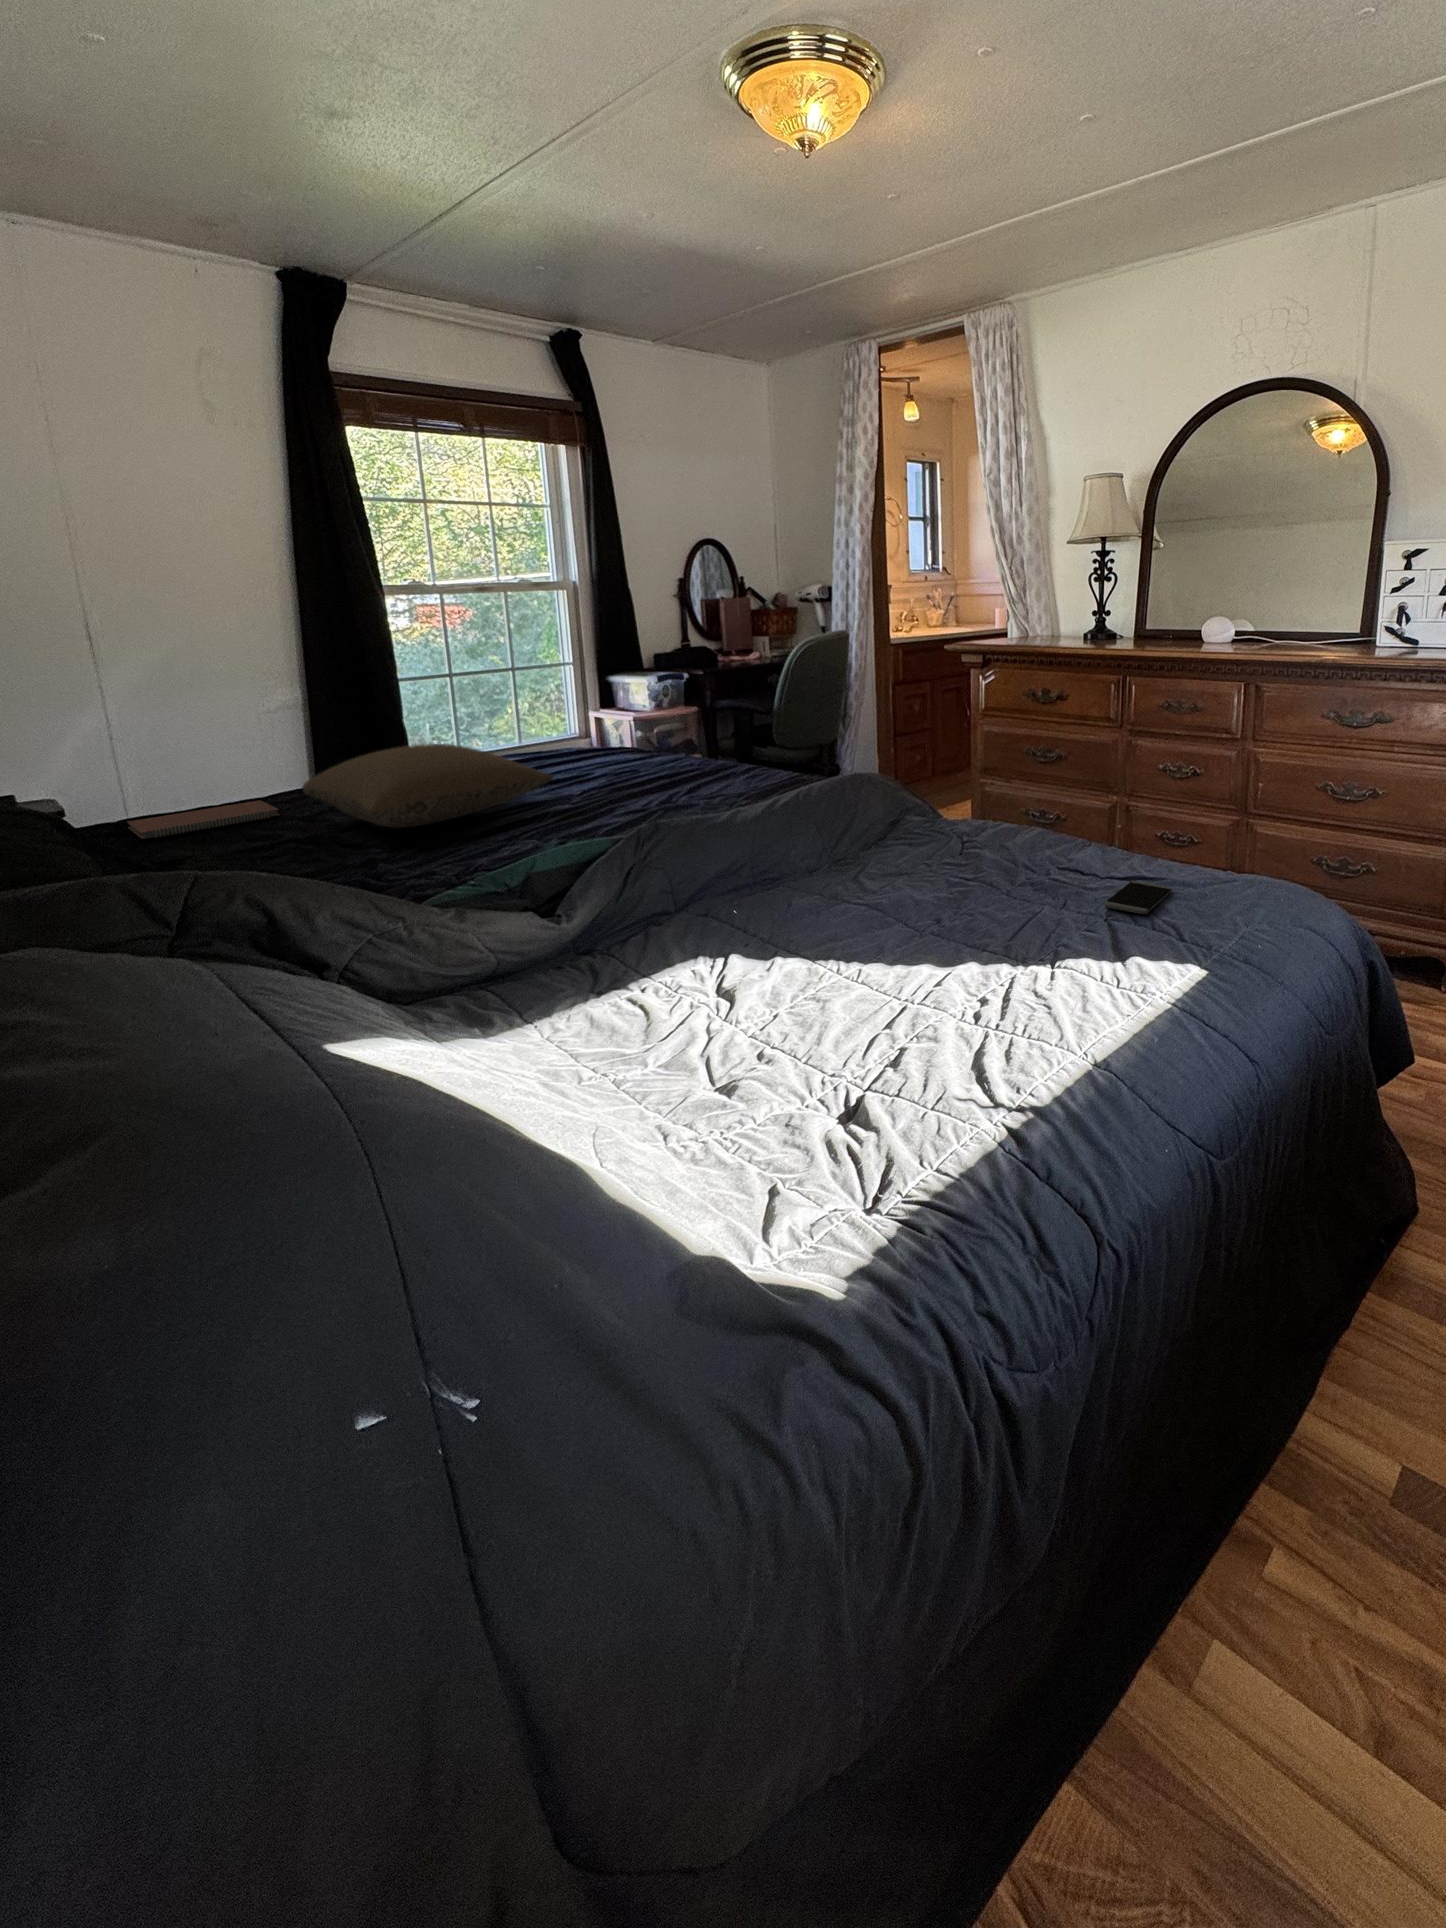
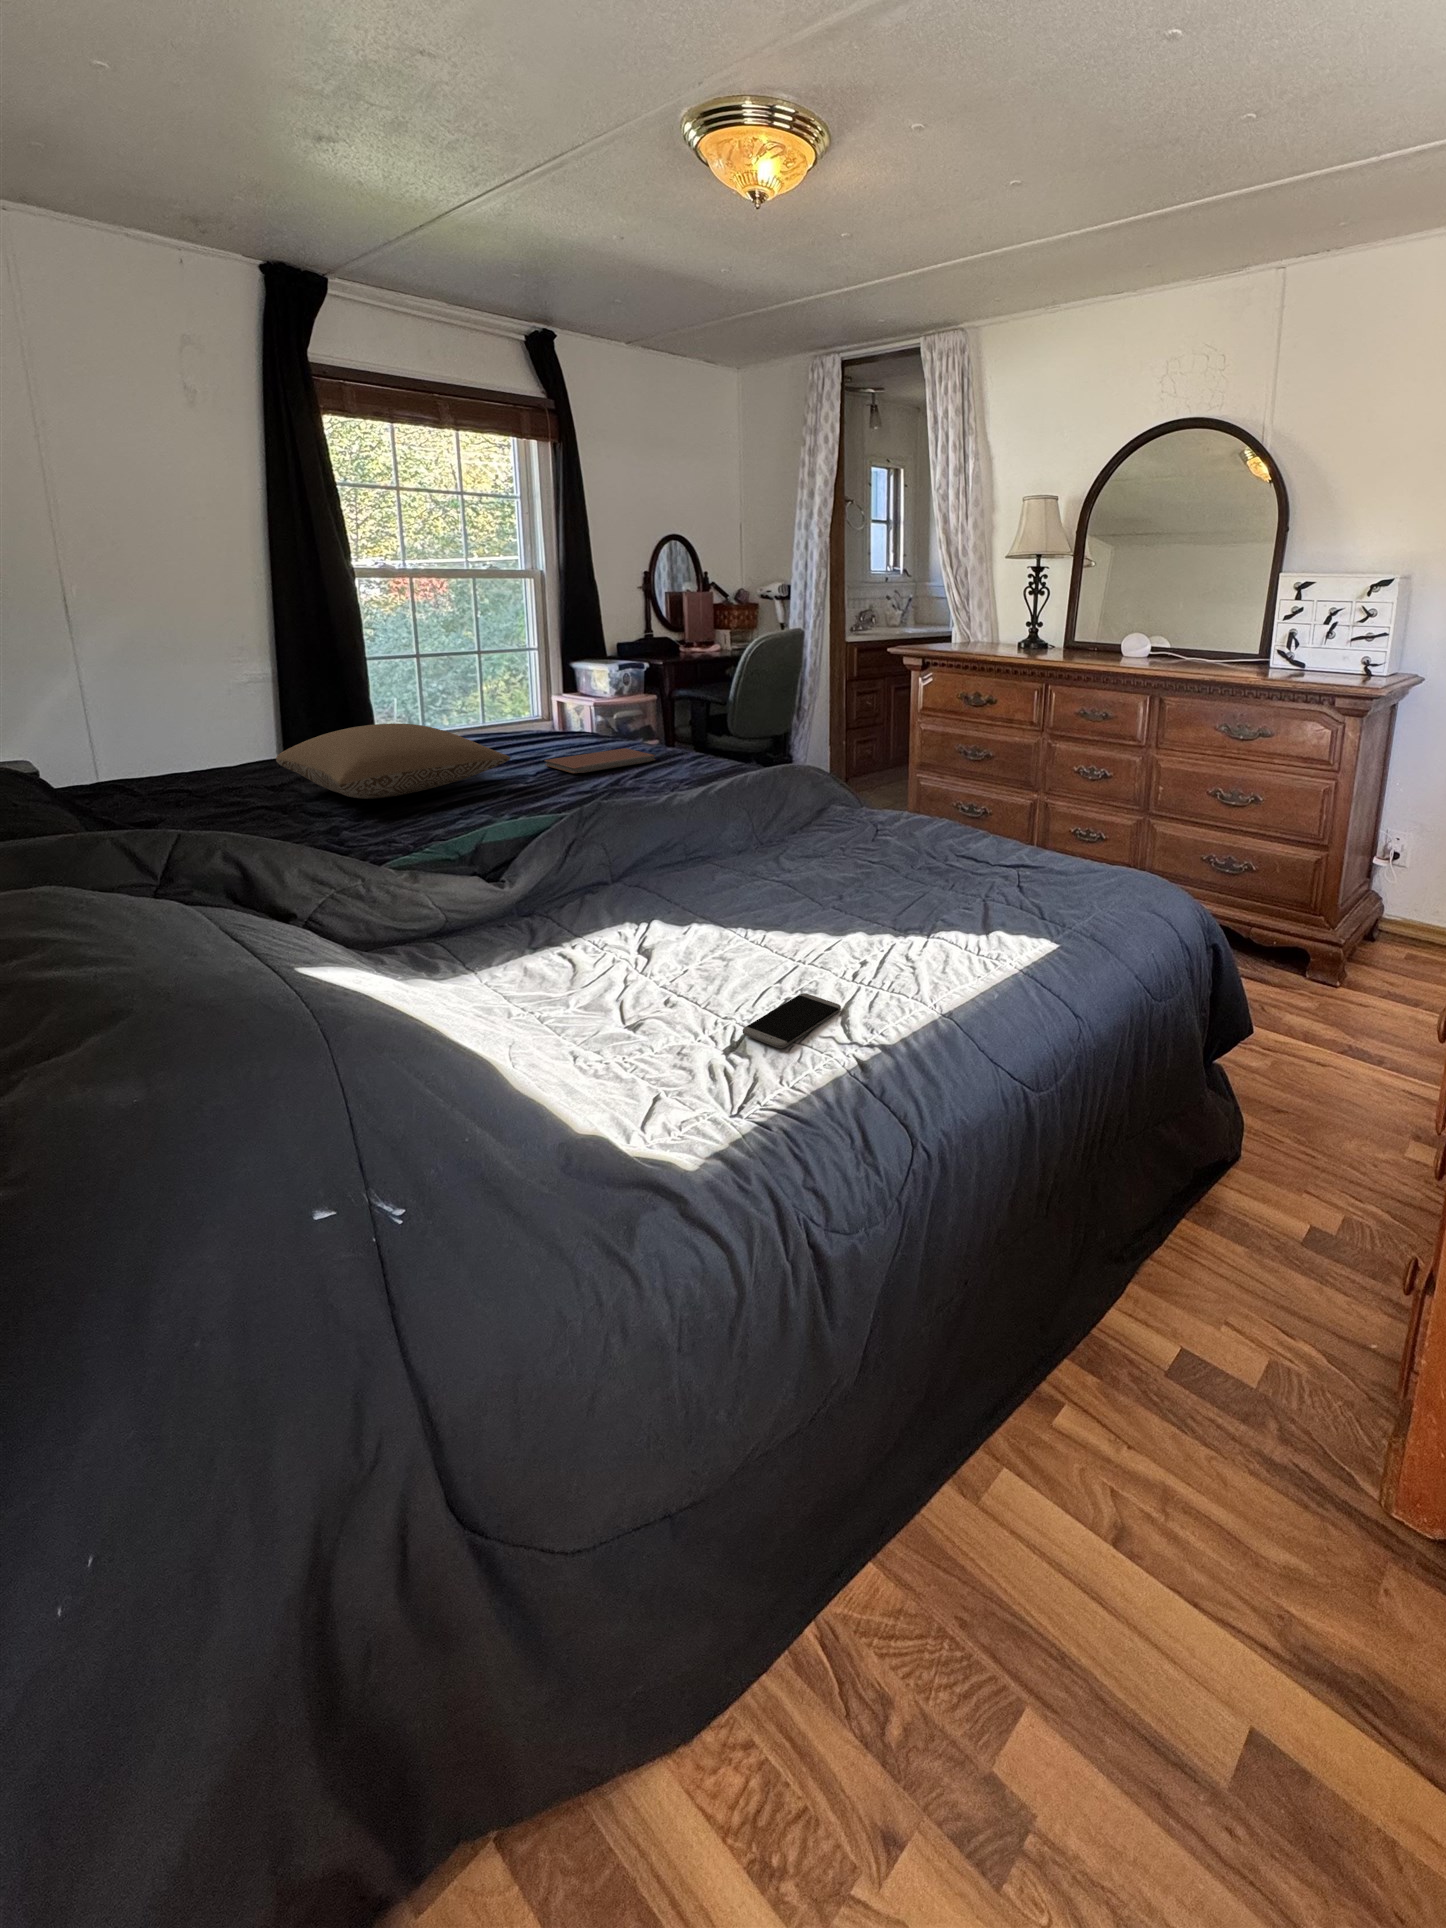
notebook: present [127,800,279,839] -> present [544,748,655,773]
smartphone: present [1104,881,1172,914] -> present [743,993,841,1048]

